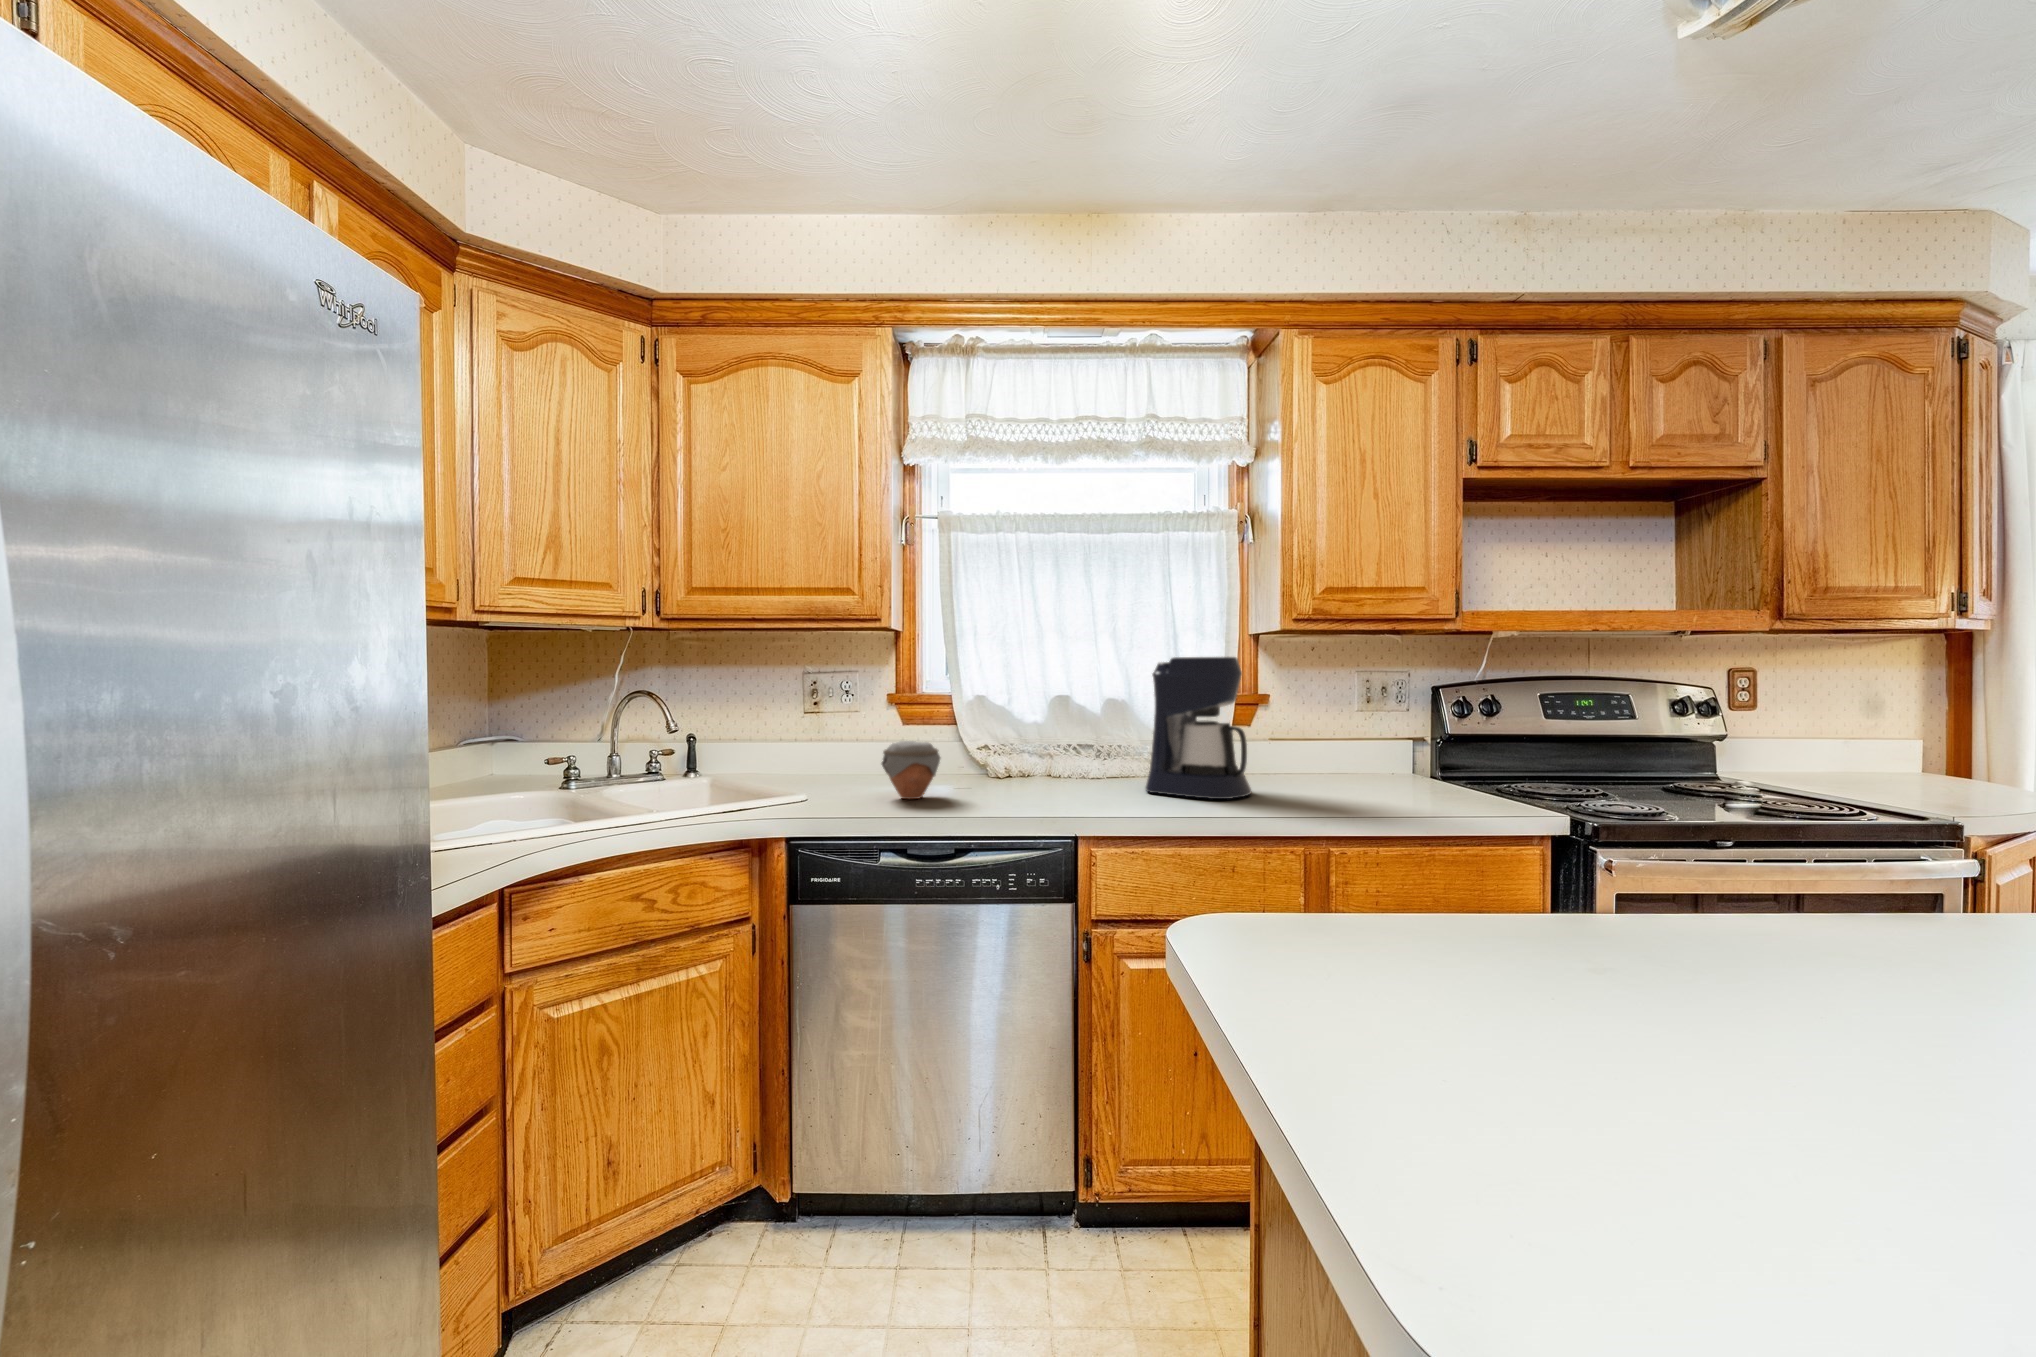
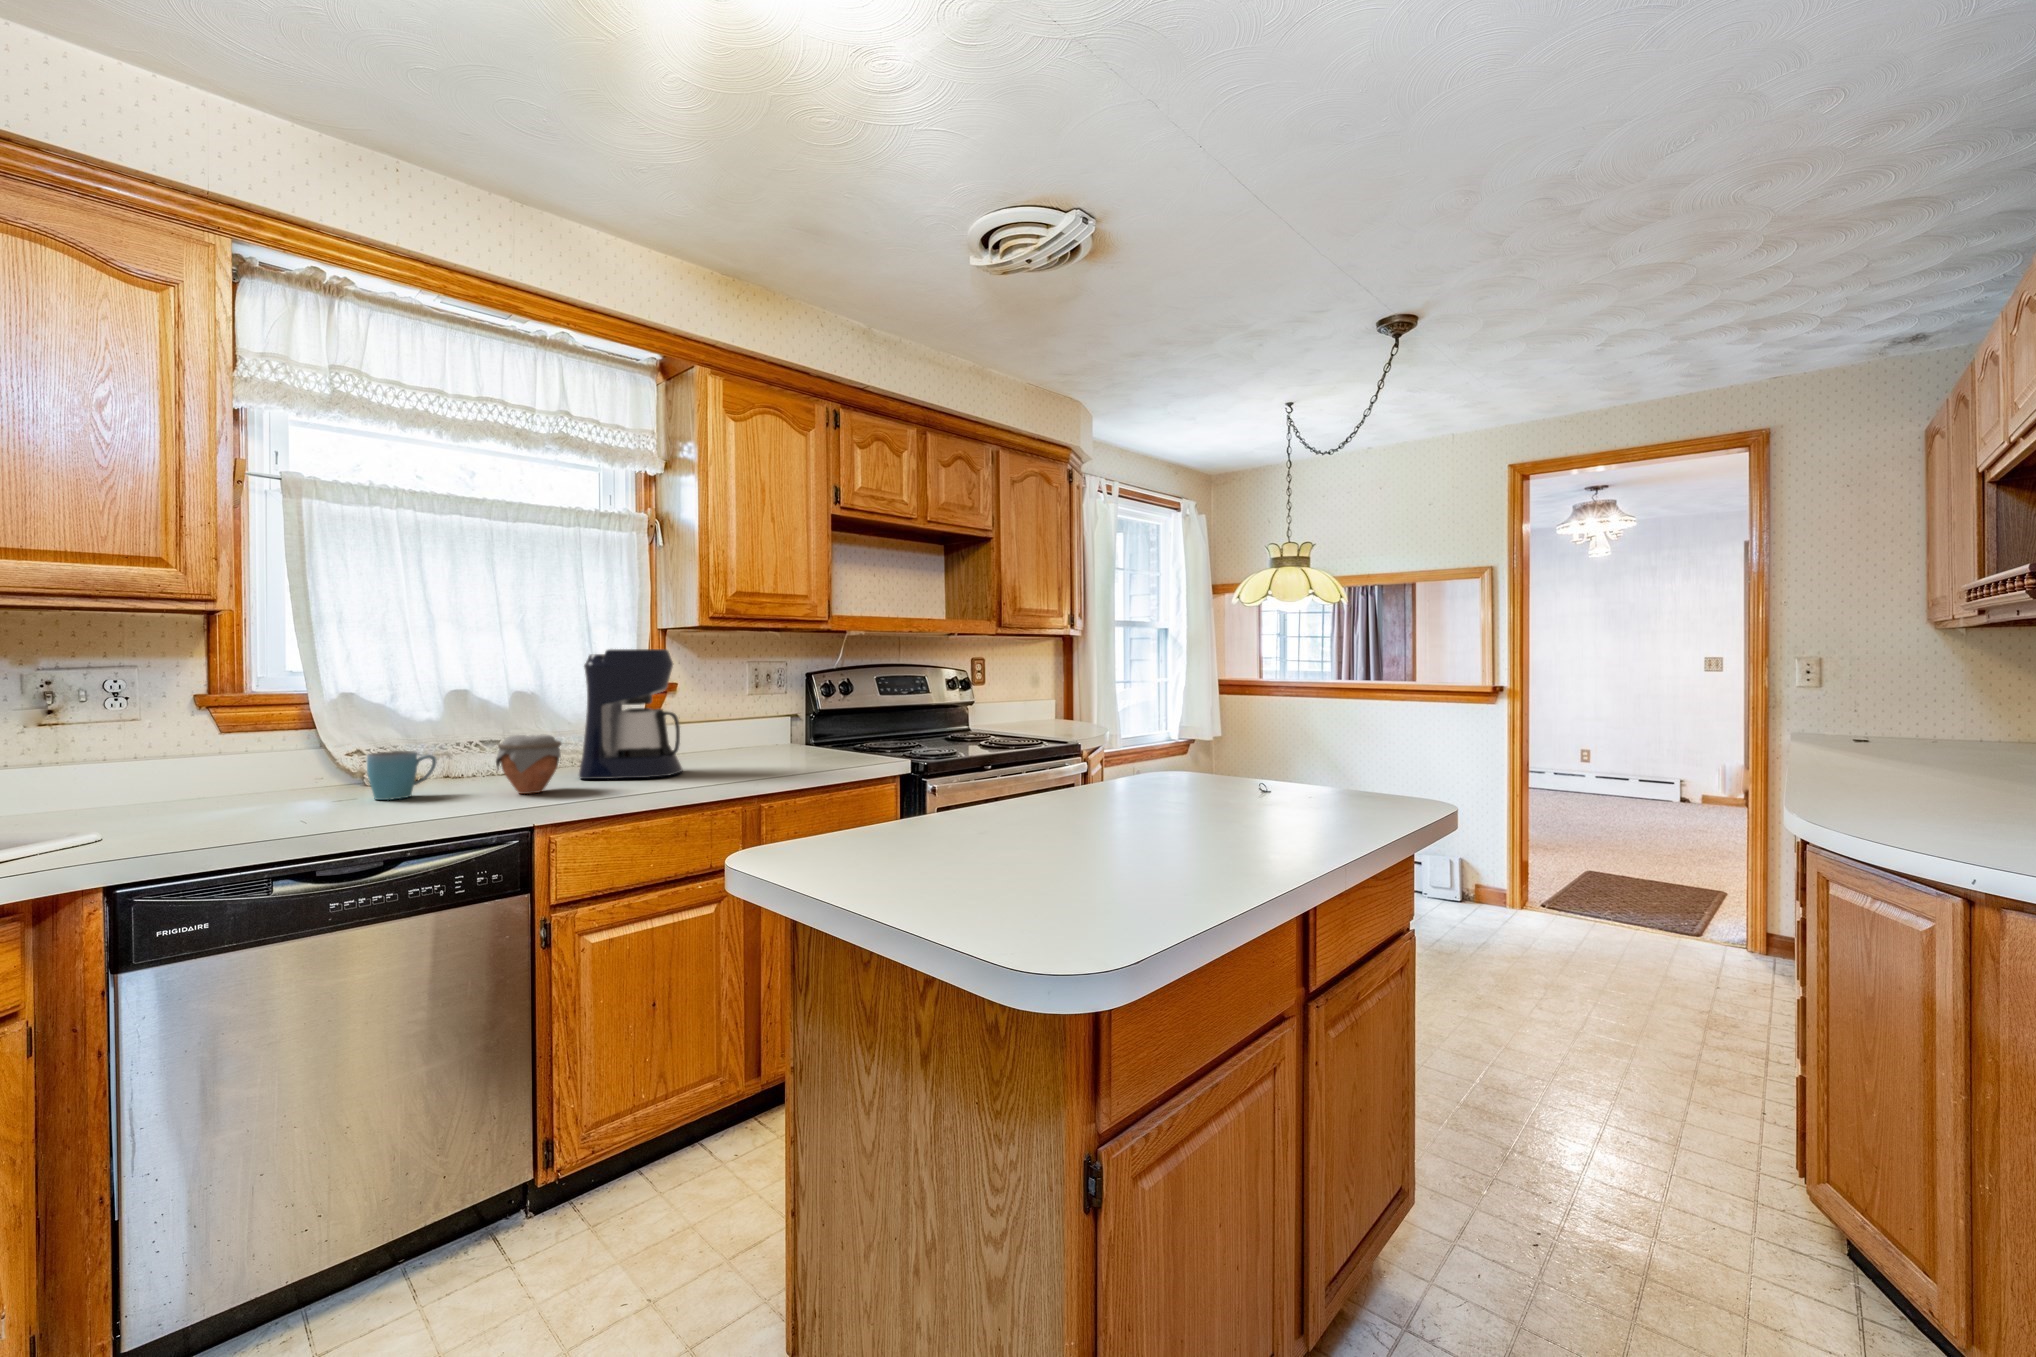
jar: present [882,741,940,799] -> present [496,735,562,794]
mug: none [970,750,1021,794] -> present [367,751,437,800]

